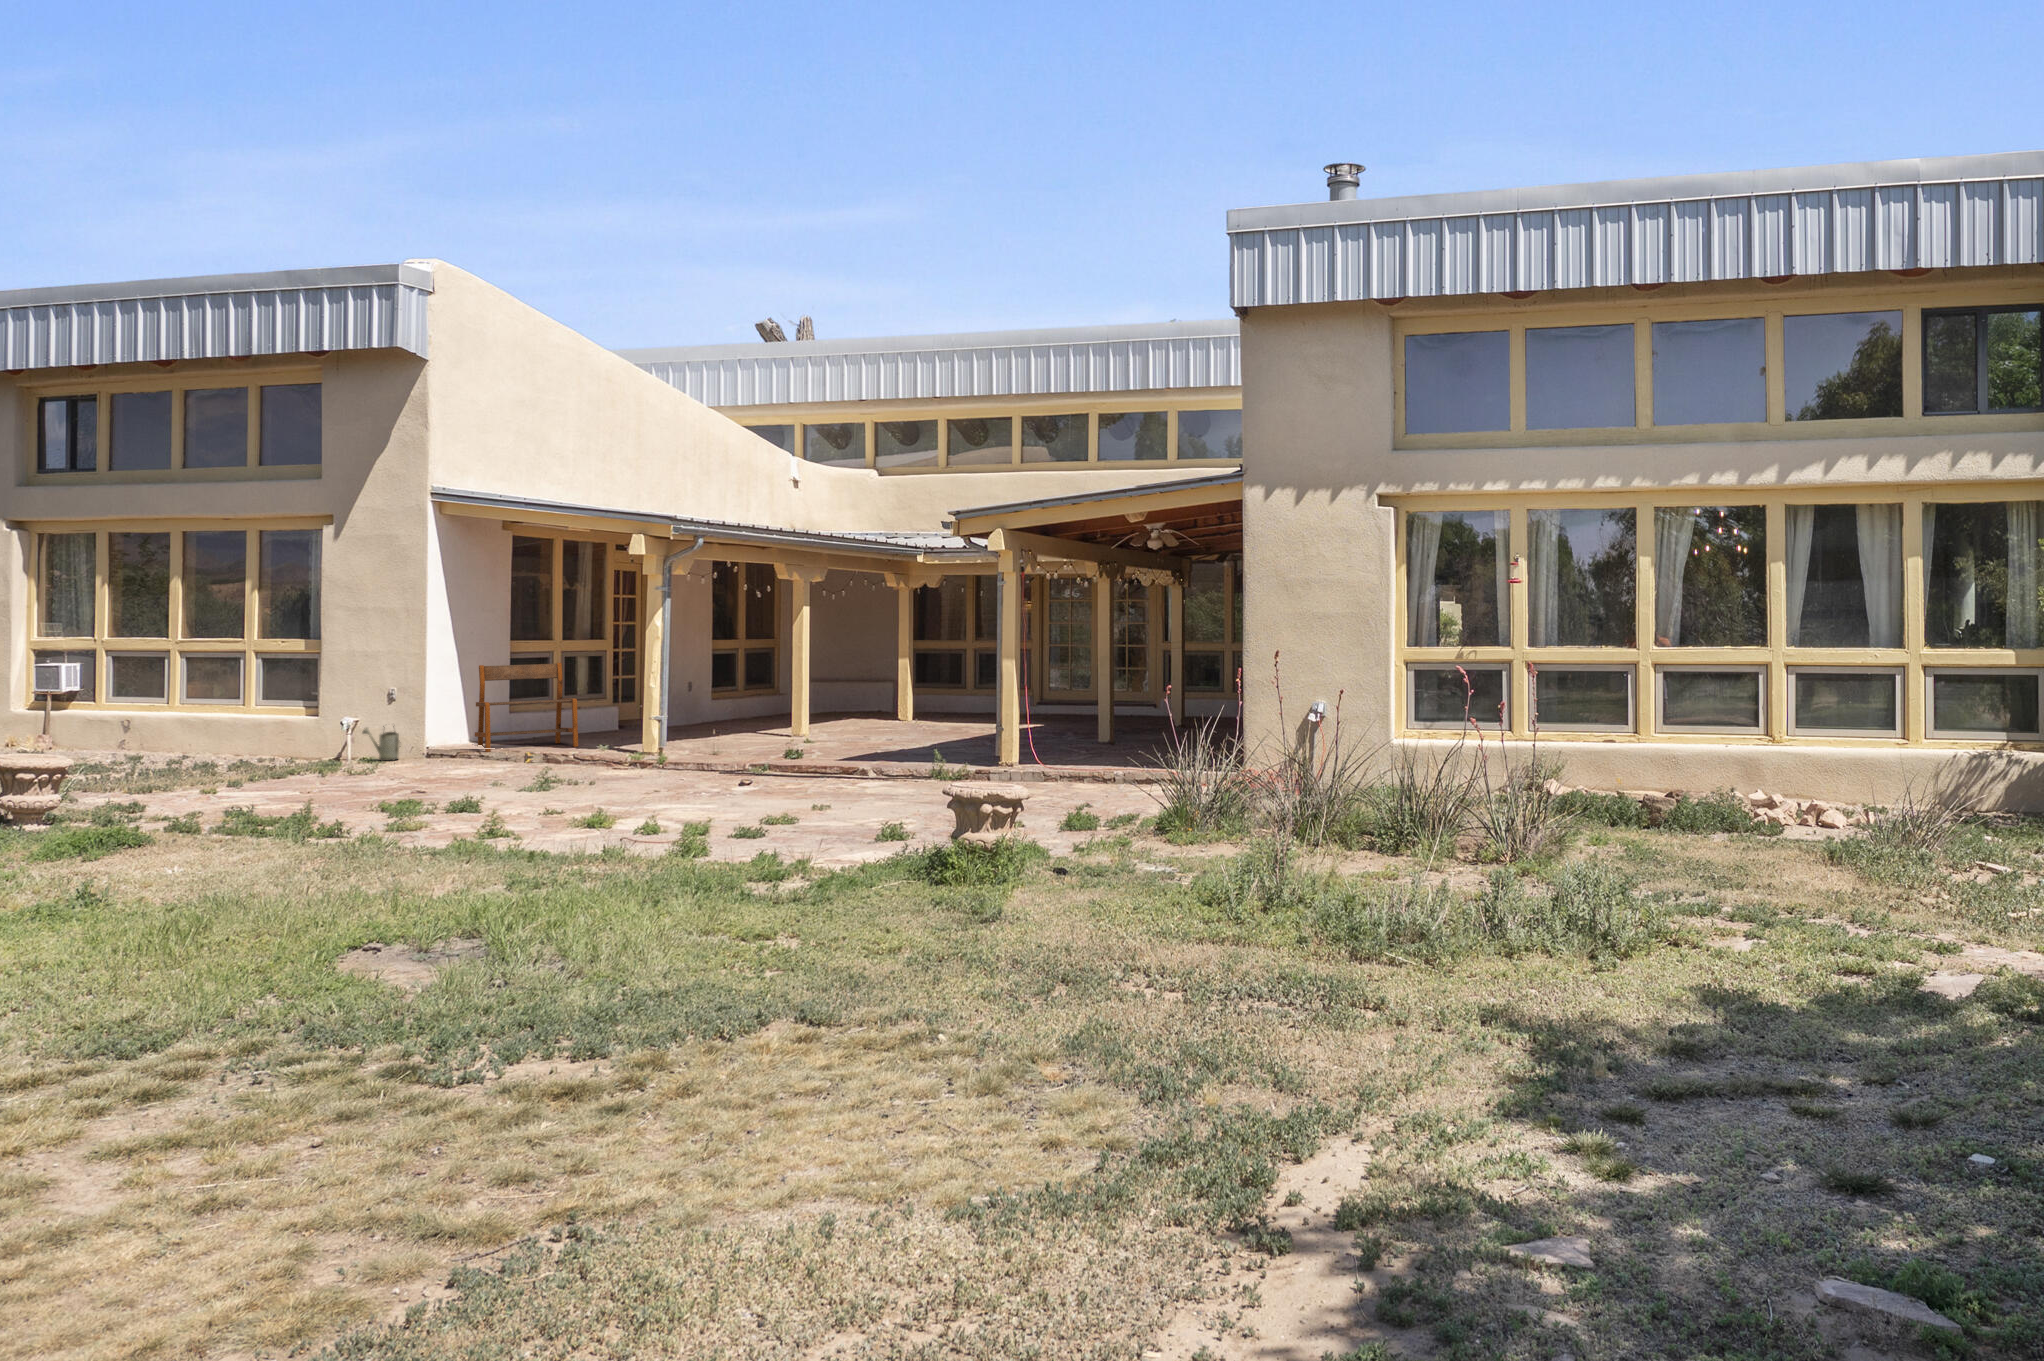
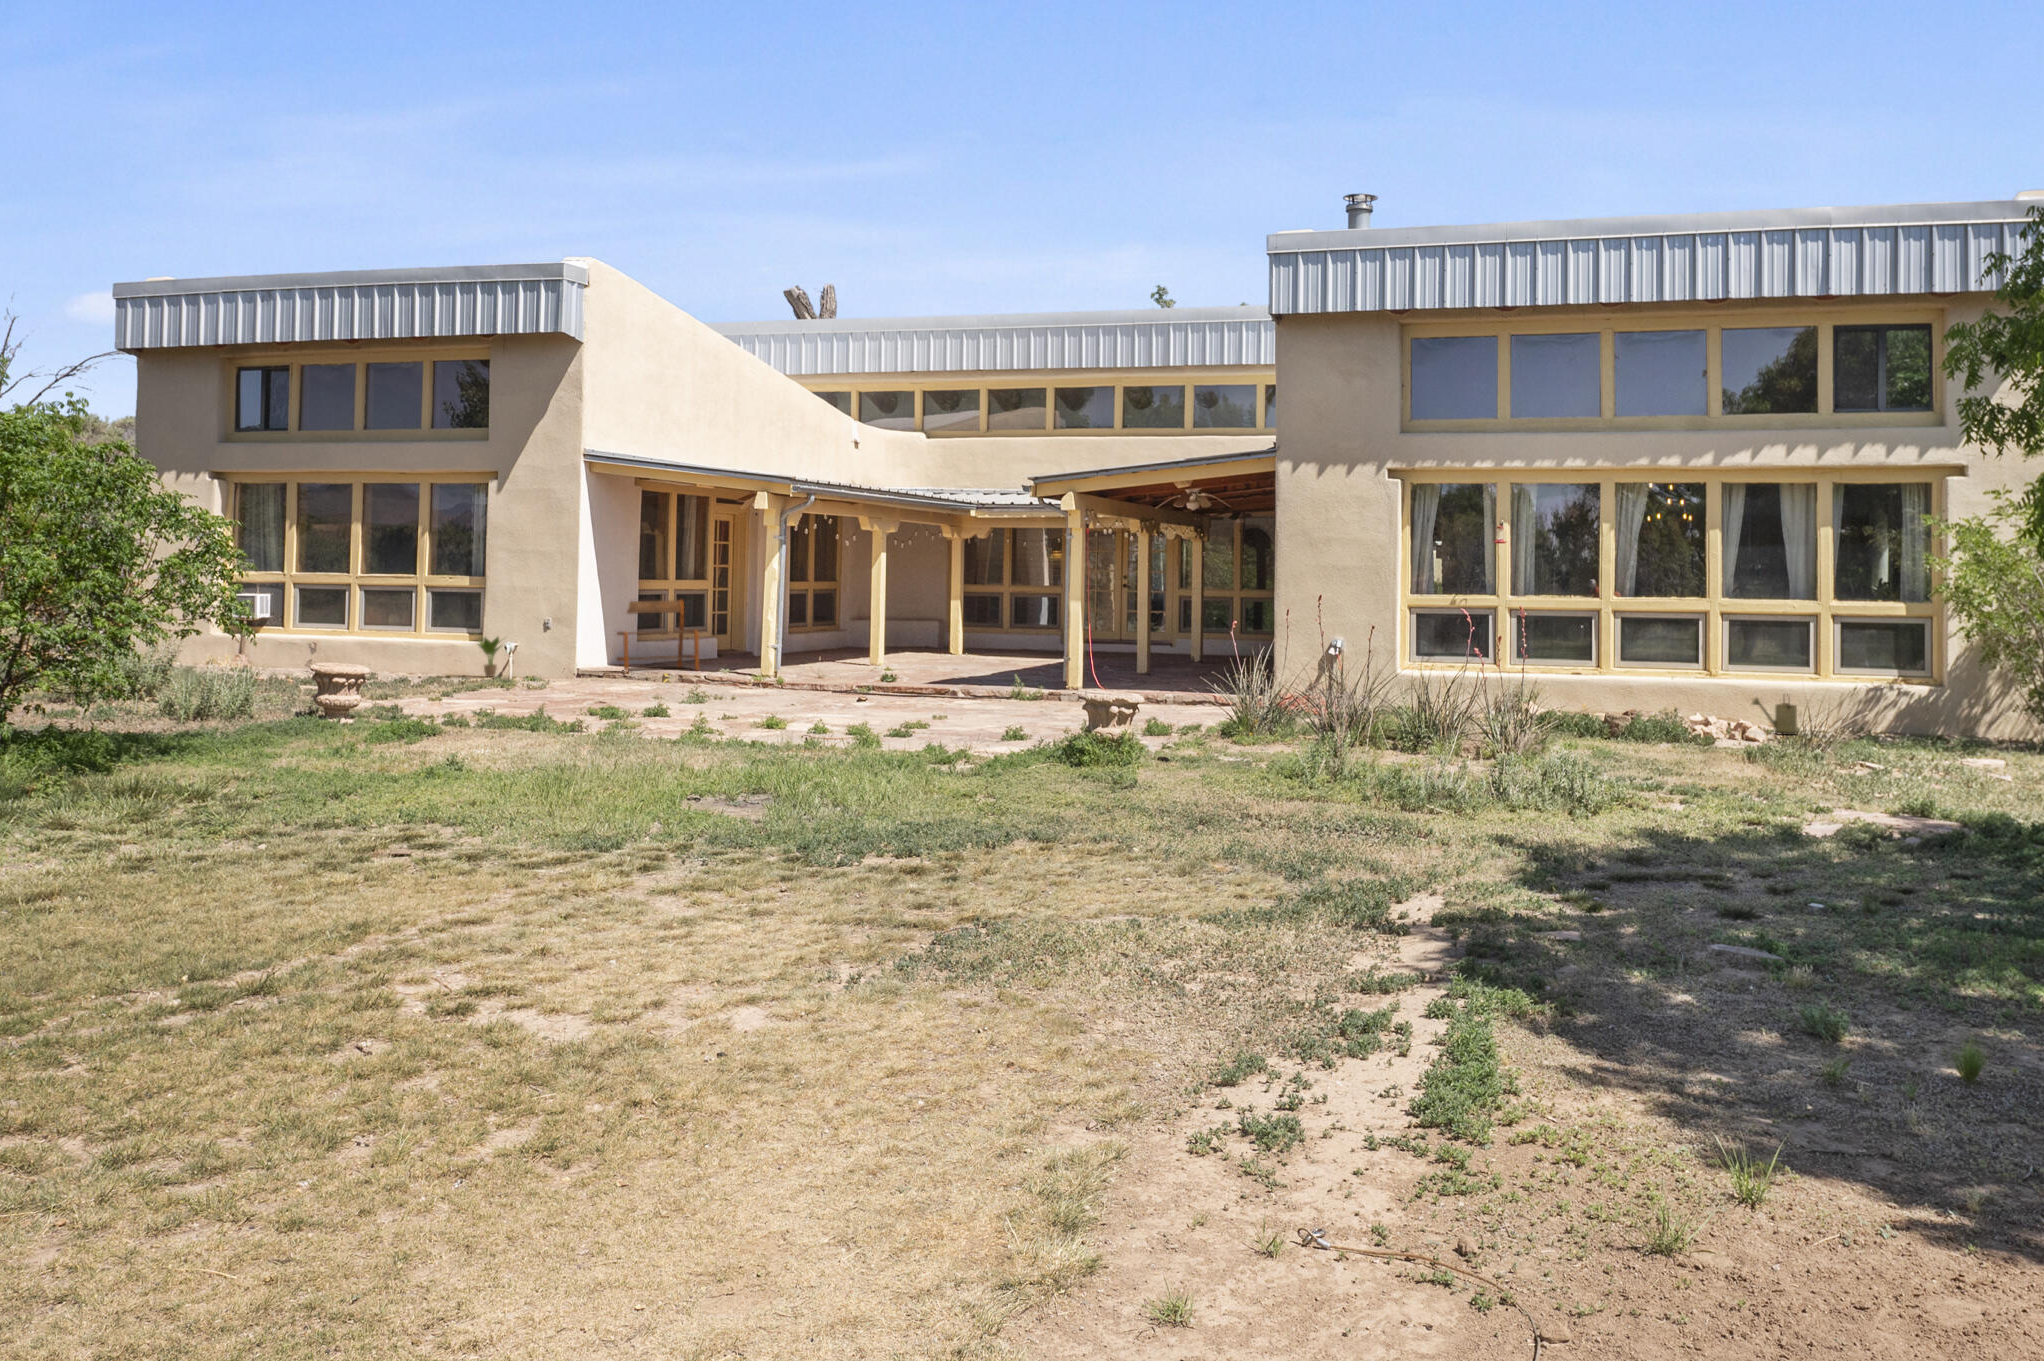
potted plant: none [297,704,347,760] -> present [476,633,500,677]
watering can: present [362,726,399,761] -> present [1752,694,1797,735]

